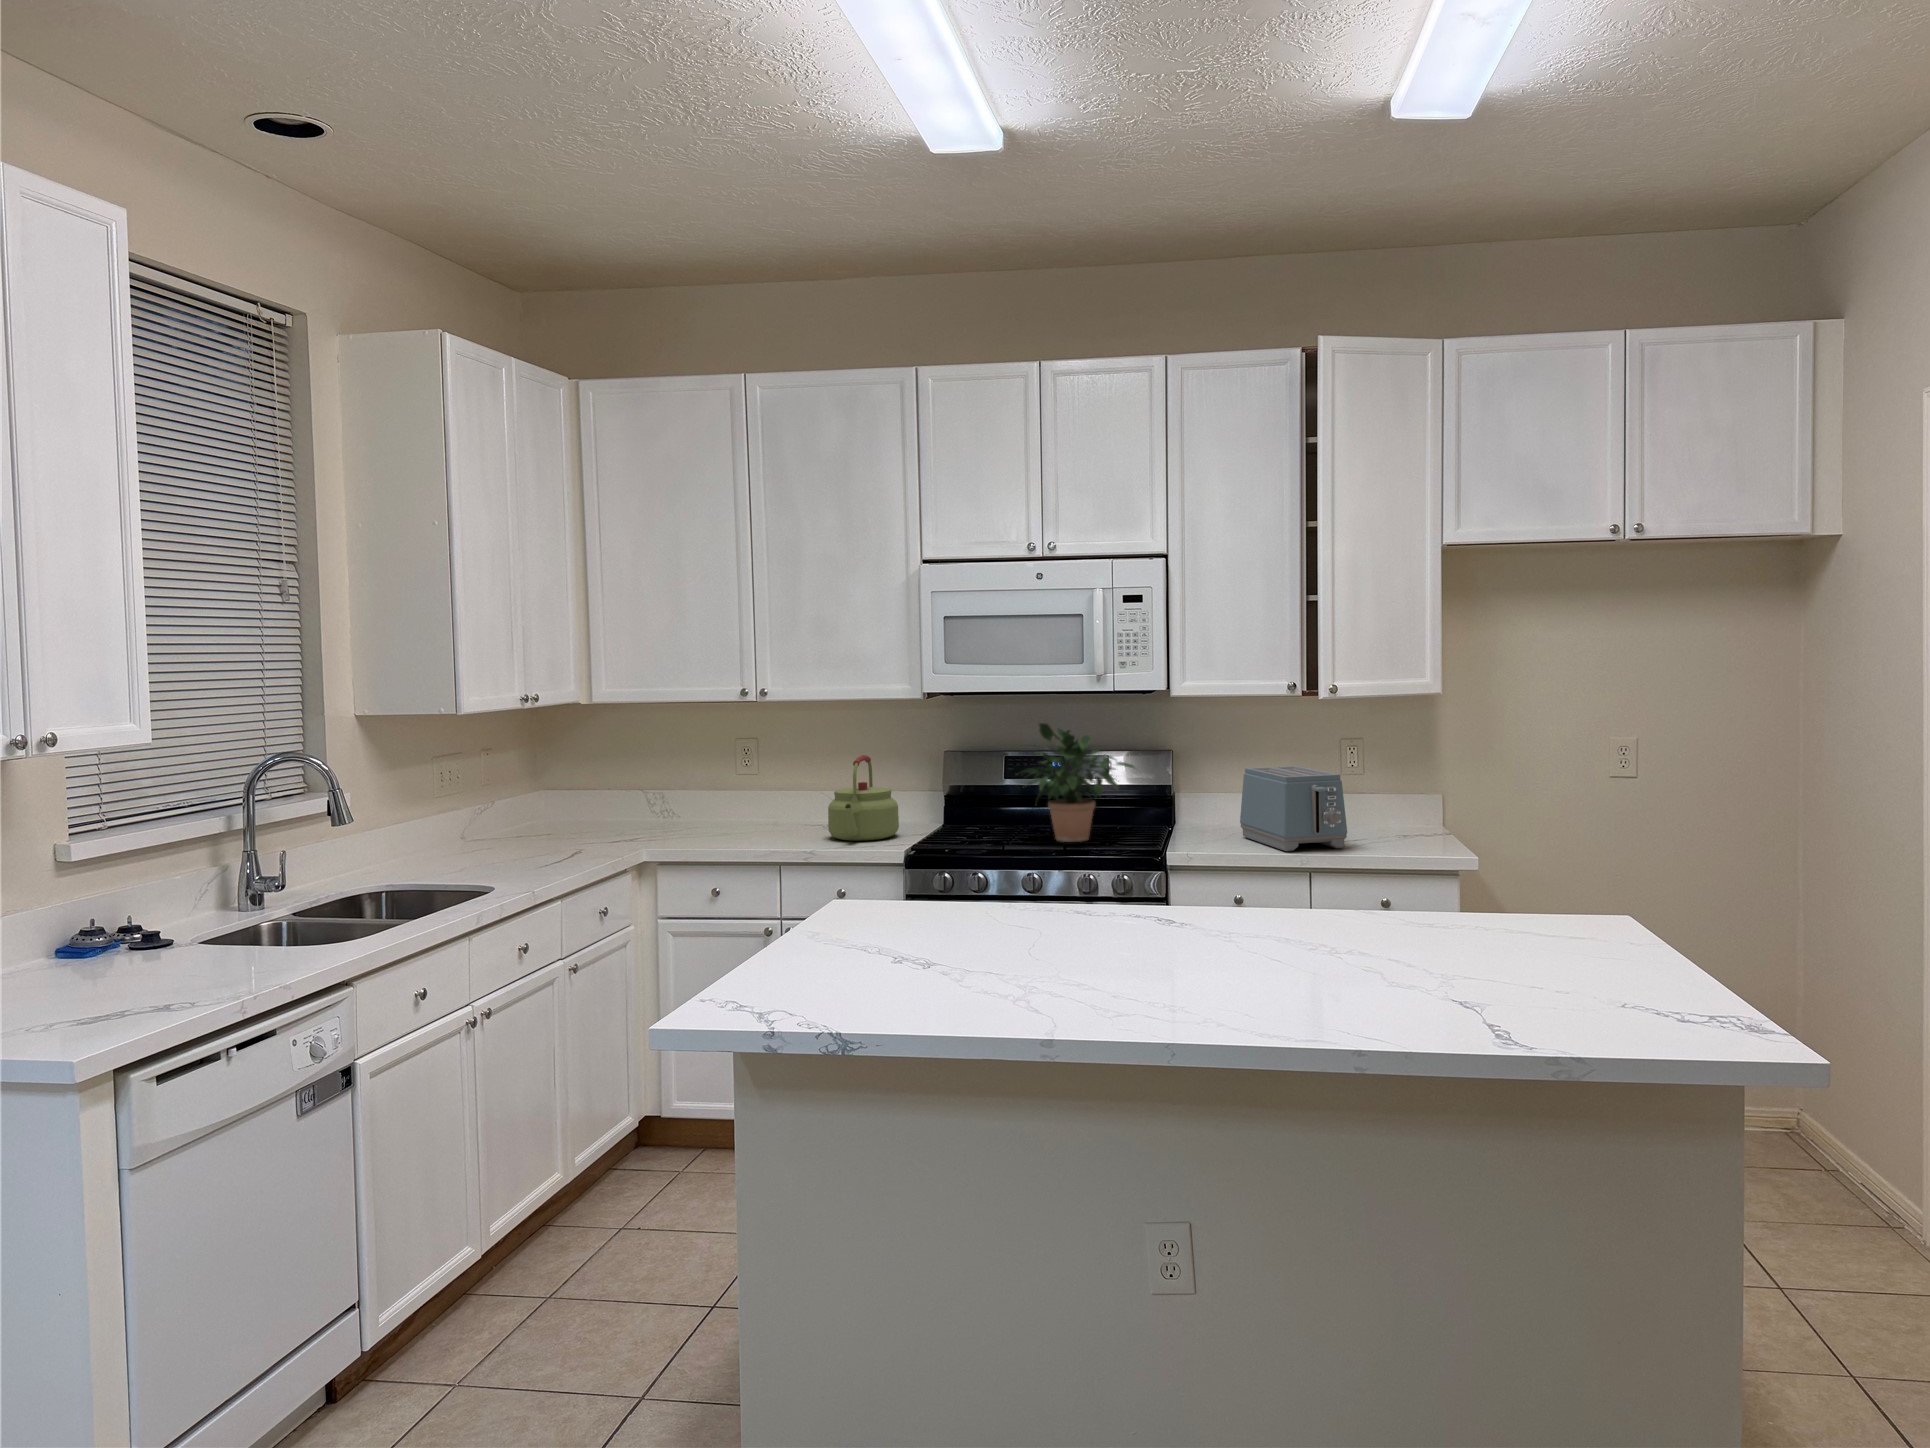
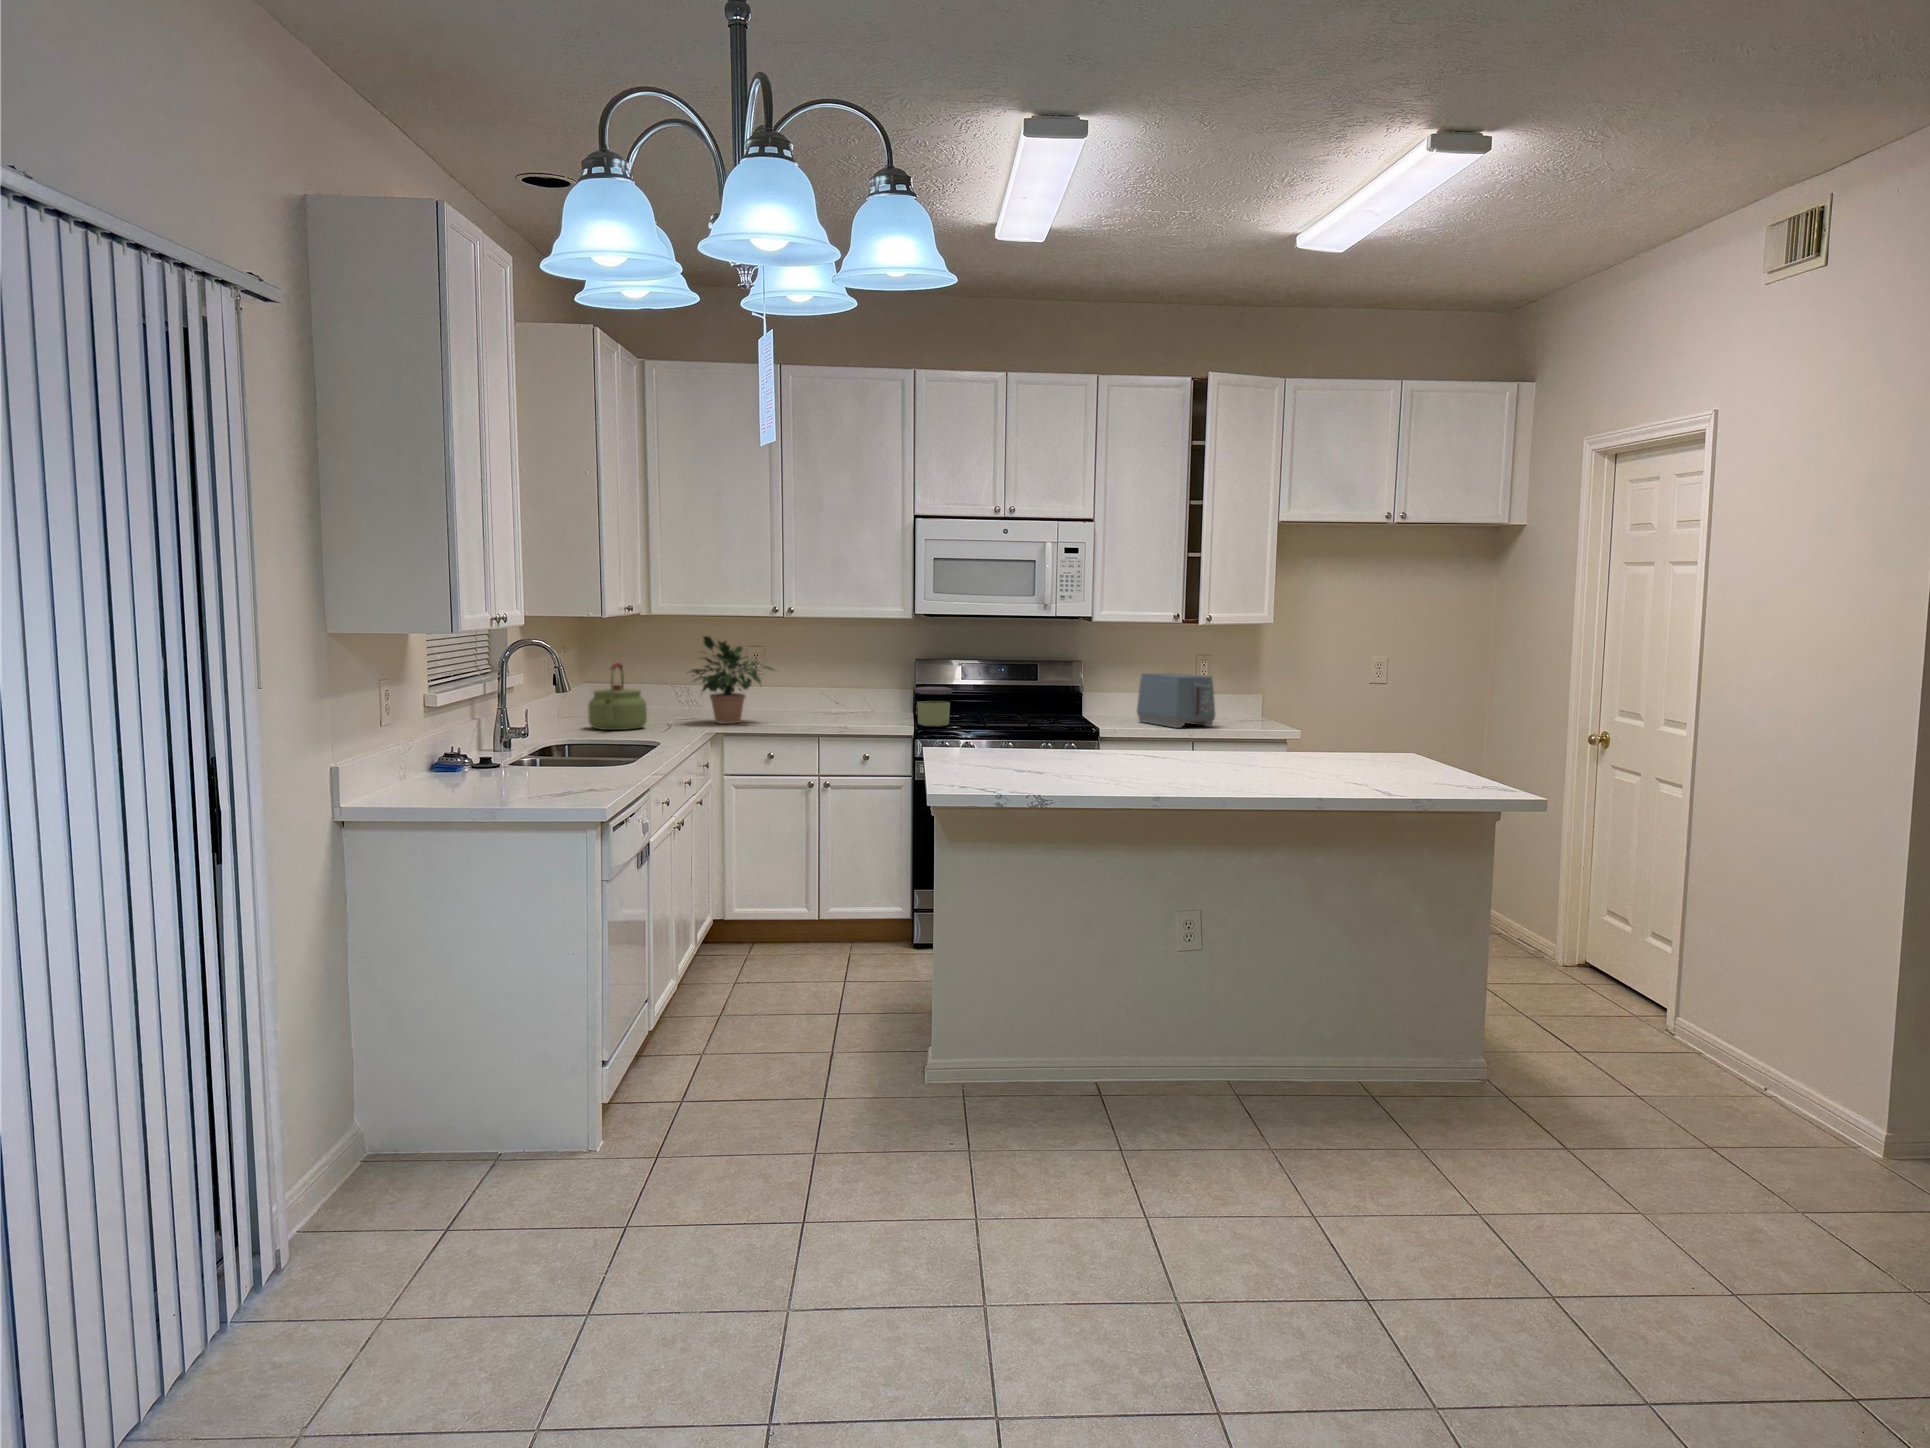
potted plant: present [1022,723,1135,842] -> present [691,636,774,724]
kettle: present [828,755,899,841] -> present [588,663,647,730]
jar: none [920,791,968,848] -> present [915,687,952,726]

